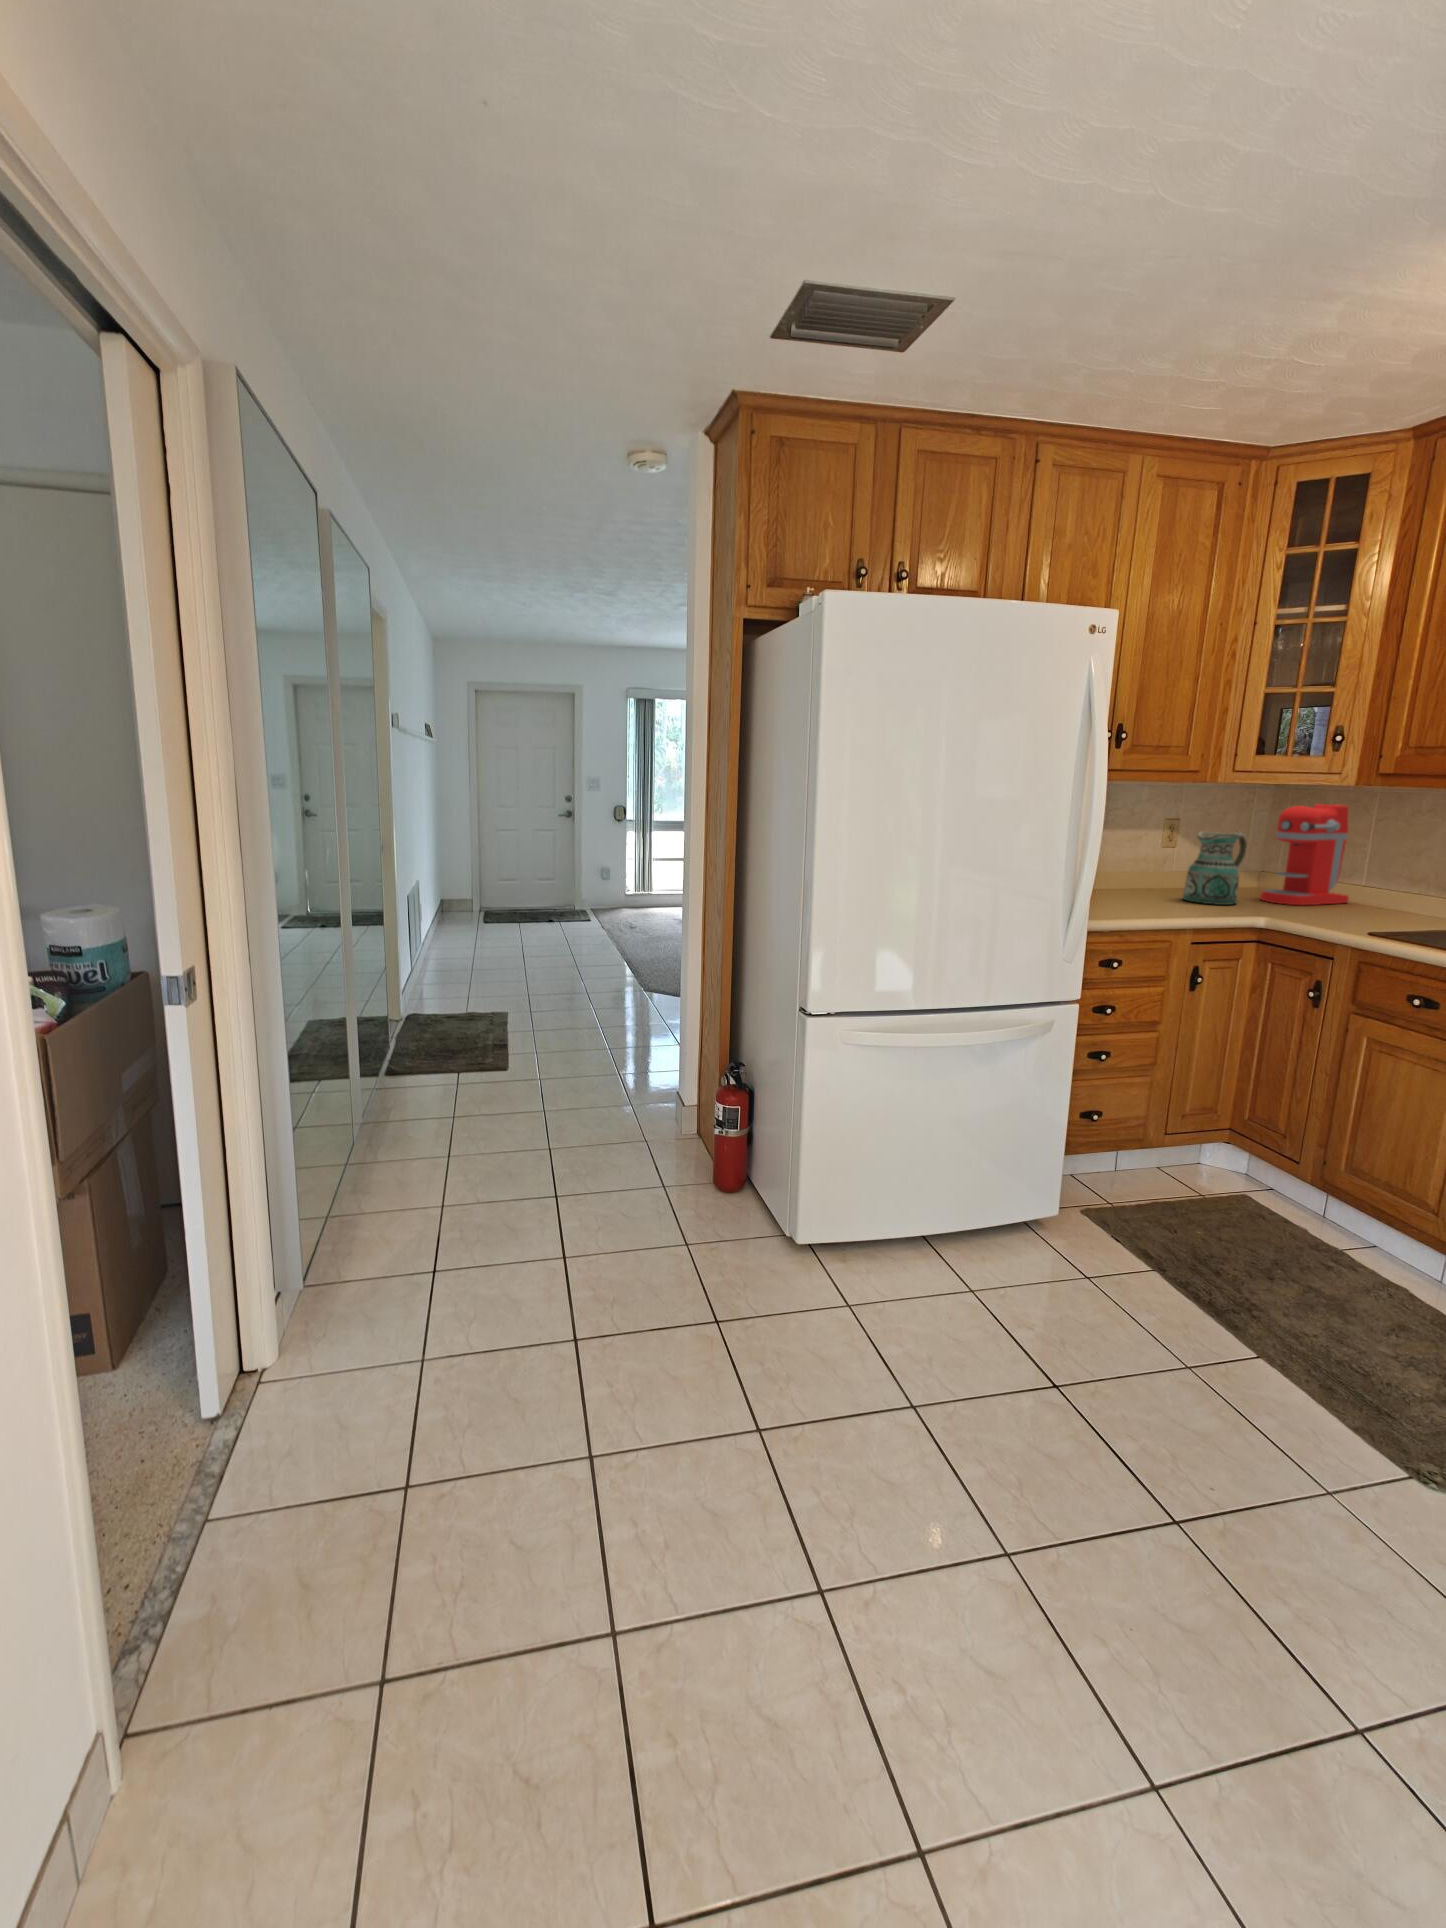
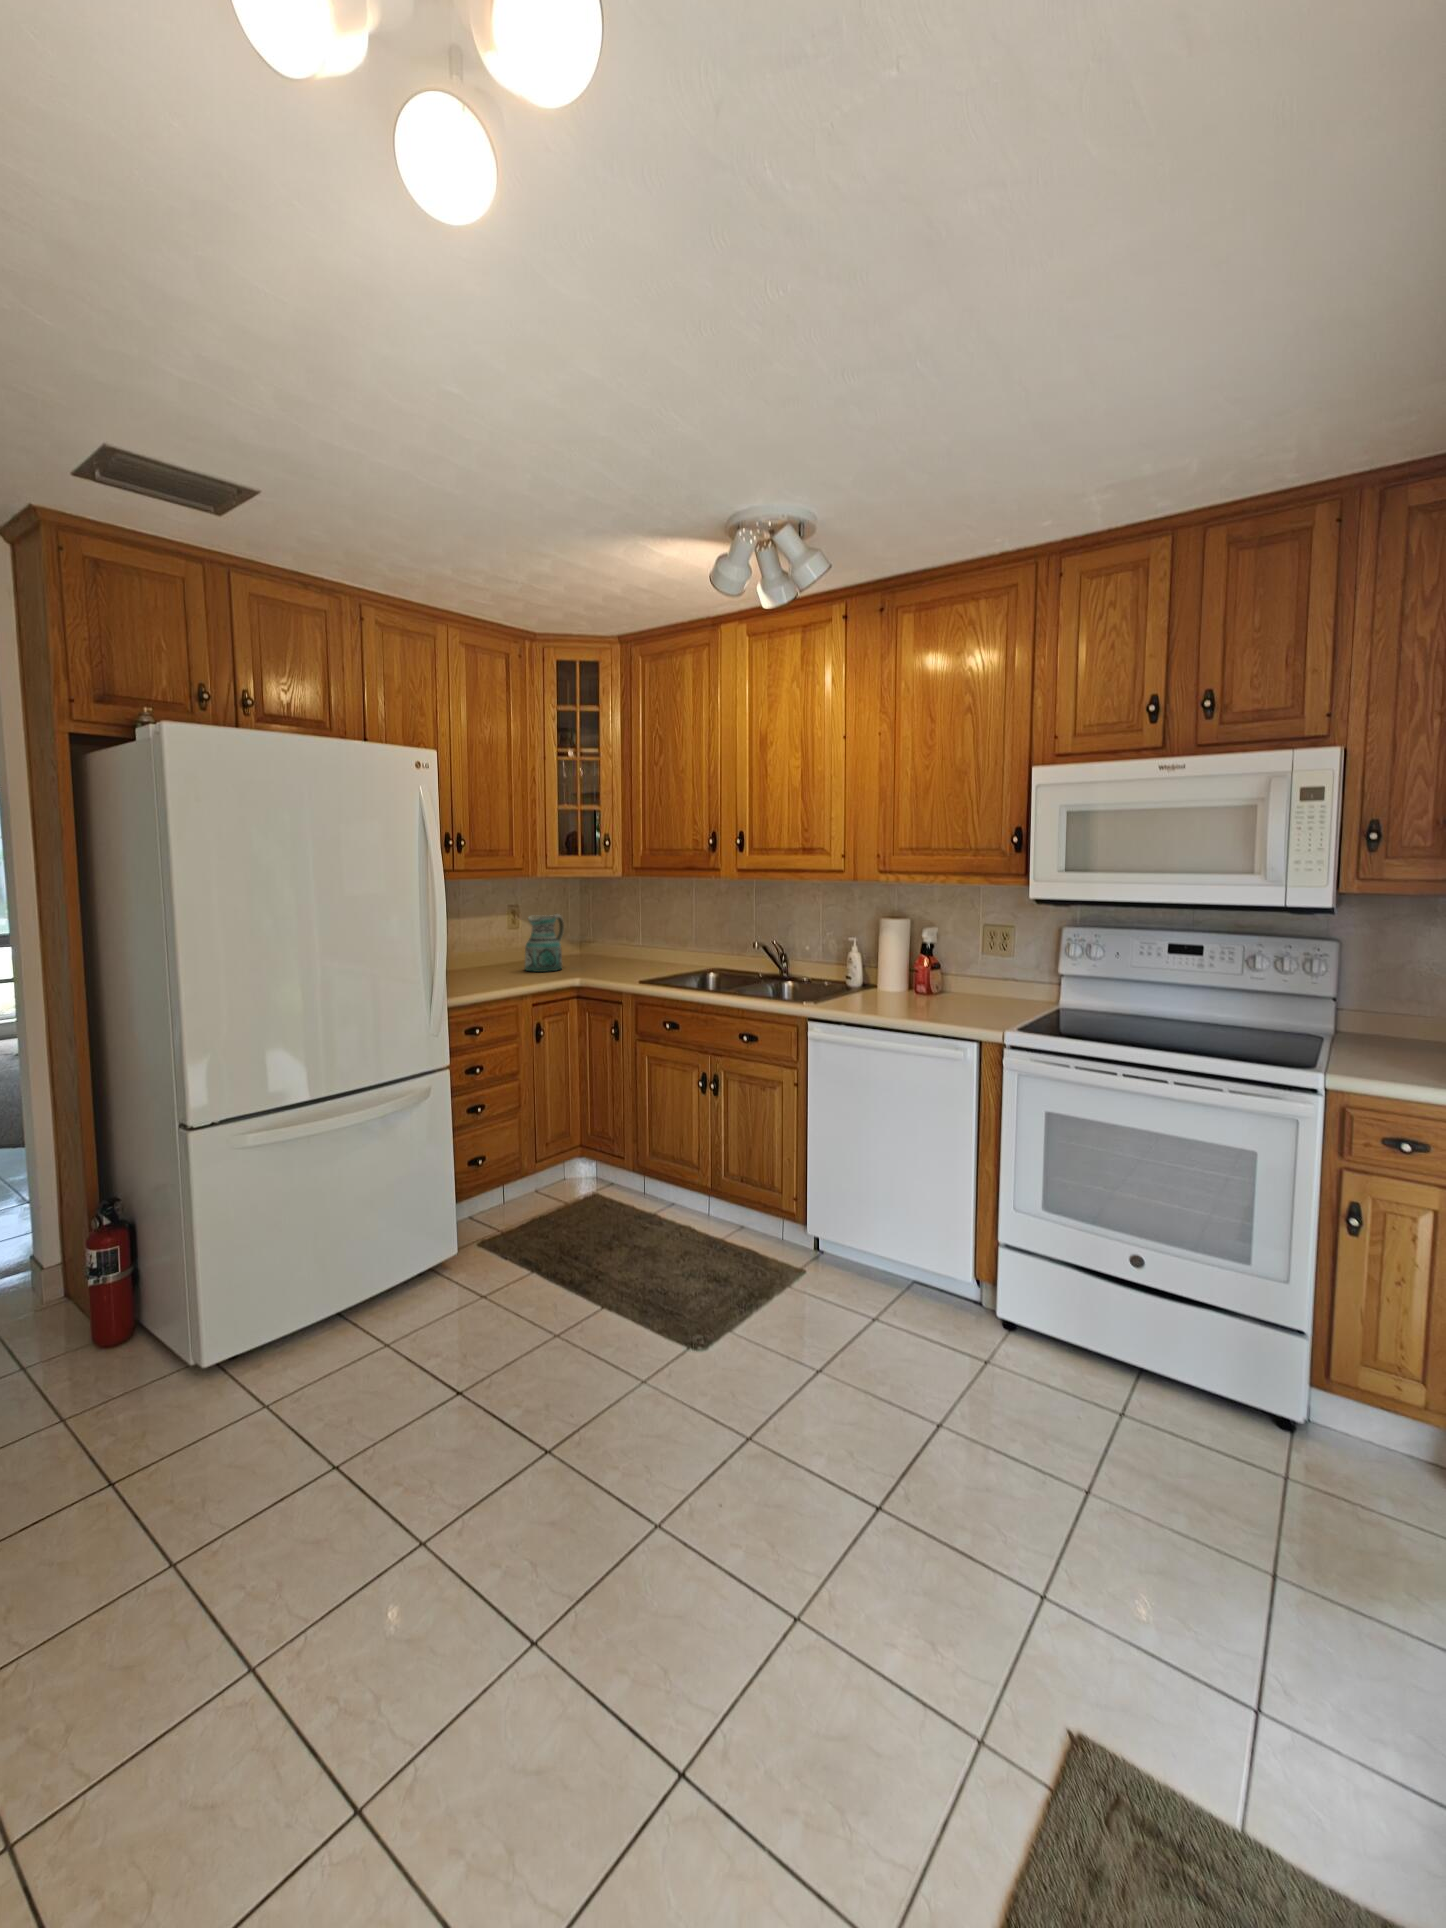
coffee maker: present [1260,804,1349,905] -> none [579,889,634,965]

